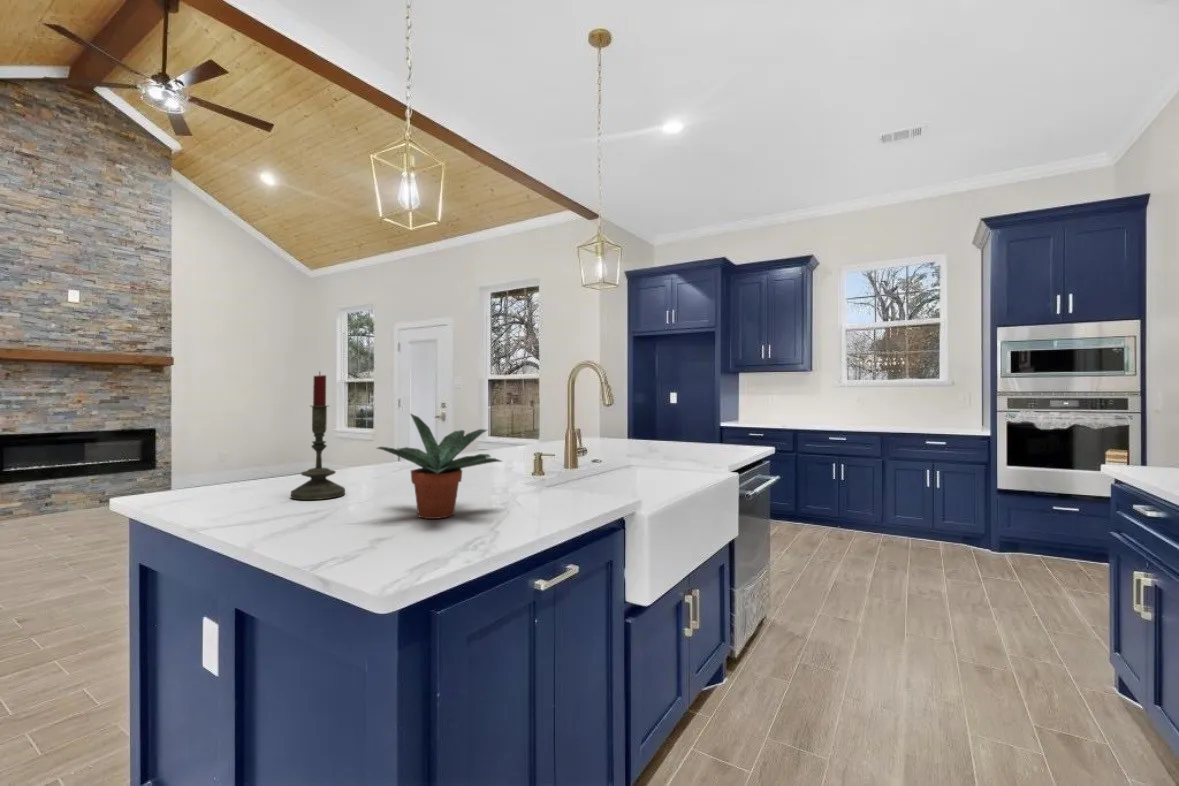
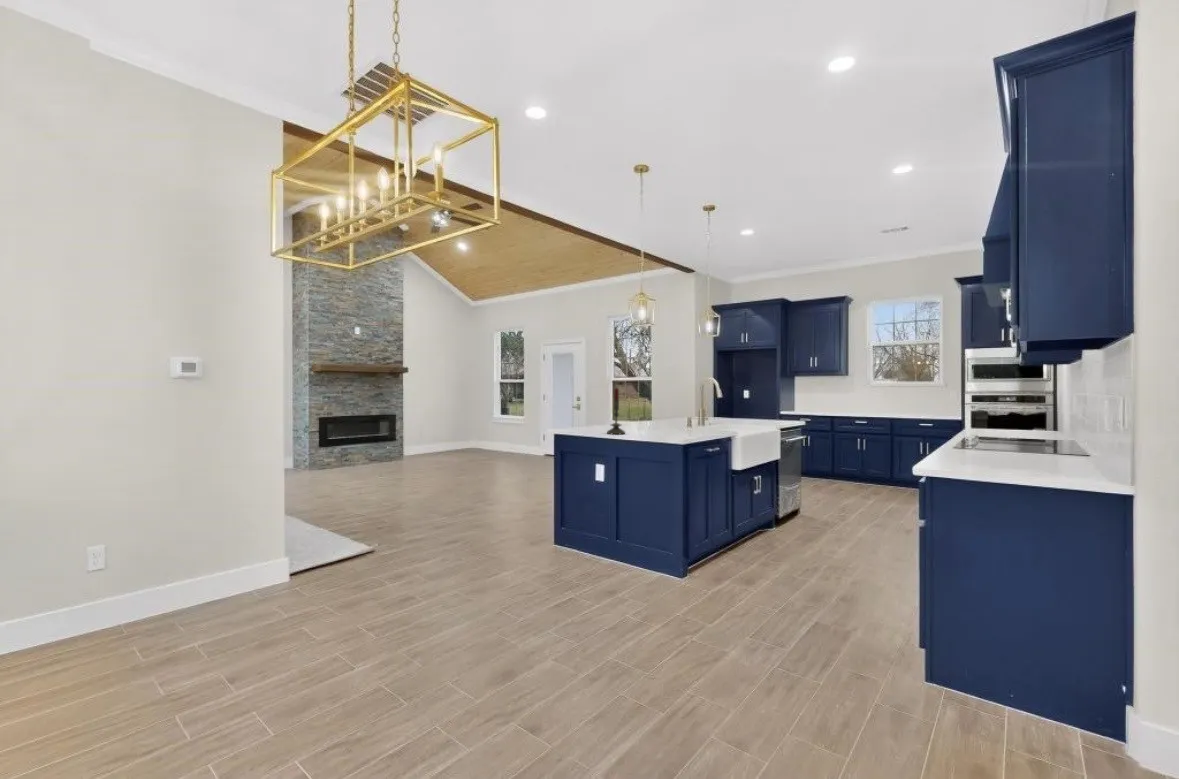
potted plant: present [378,414,501,519] -> none [652,402,692,438]

